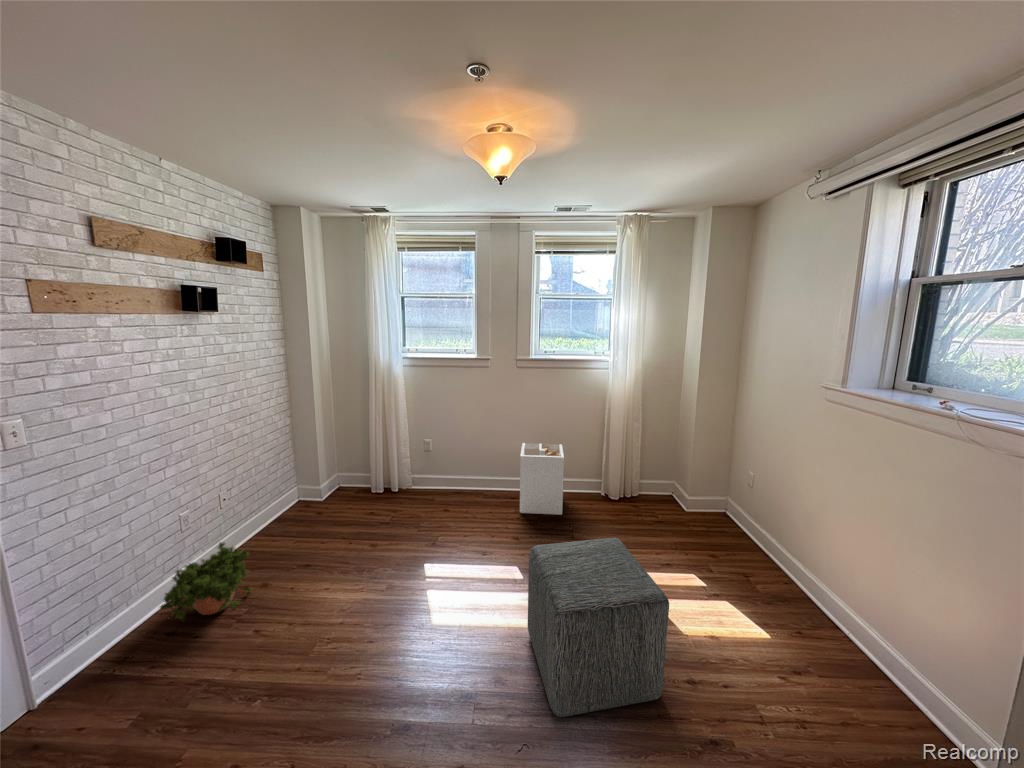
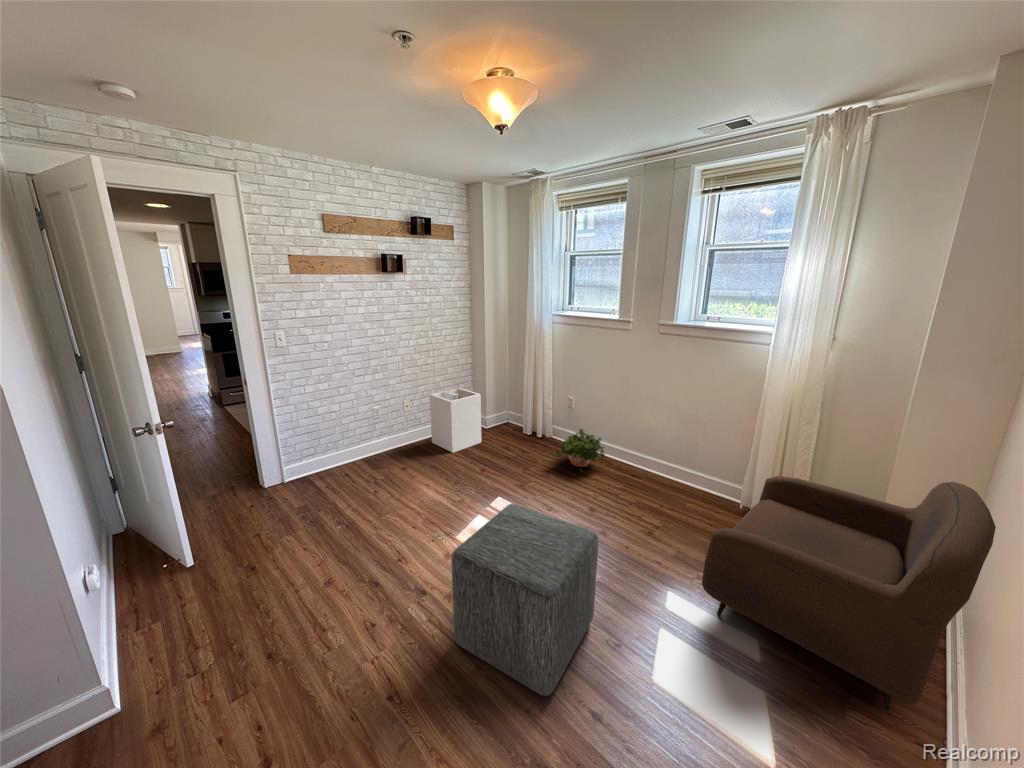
armchair: none [624,434,792,573] -> present [702,476,996,711]
laundry hamper: present [520,443,564,515] -> present [430,388,481,453]
potted plant: present [160,543,251,621] -> present [553,429,605,472]

